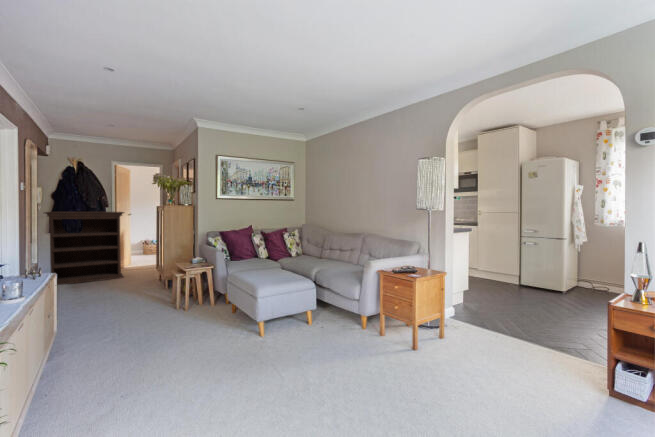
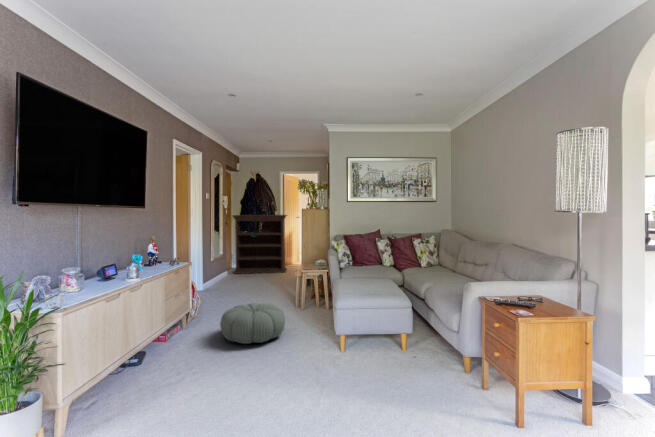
pouf: none [113,306,193,353] -> present [220,303,285,344]

